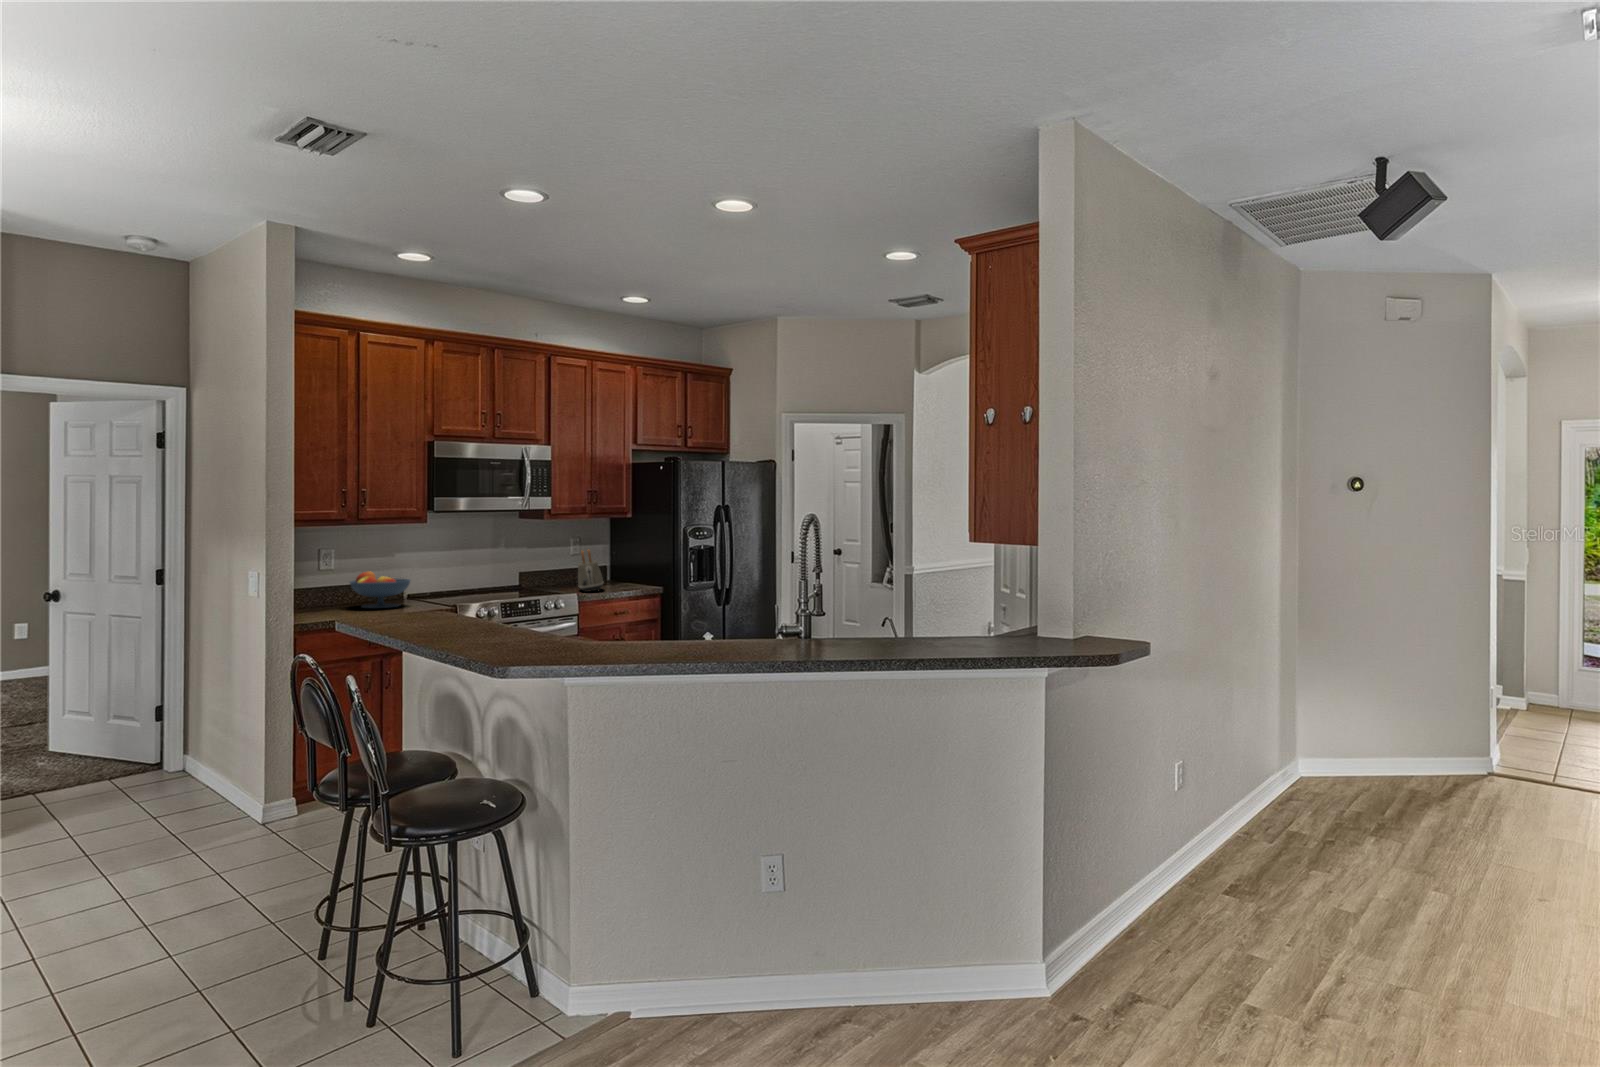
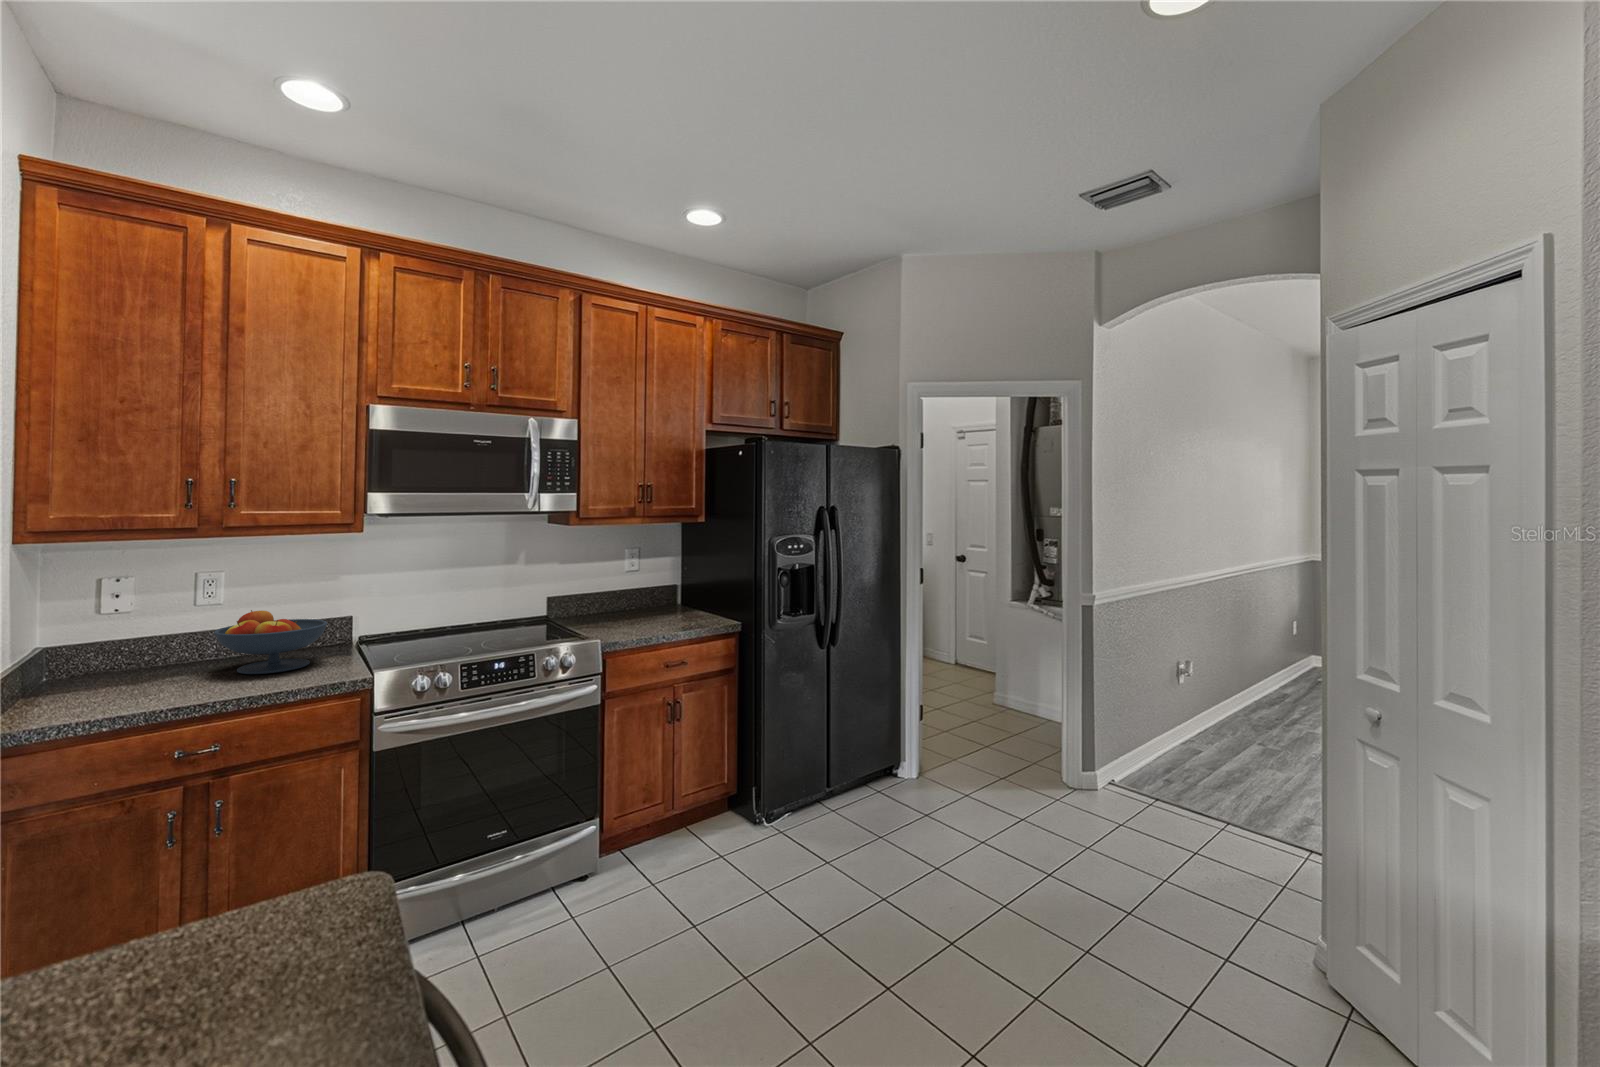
toaster: present [578,550,603,592] -> none [618,569,656,631]

